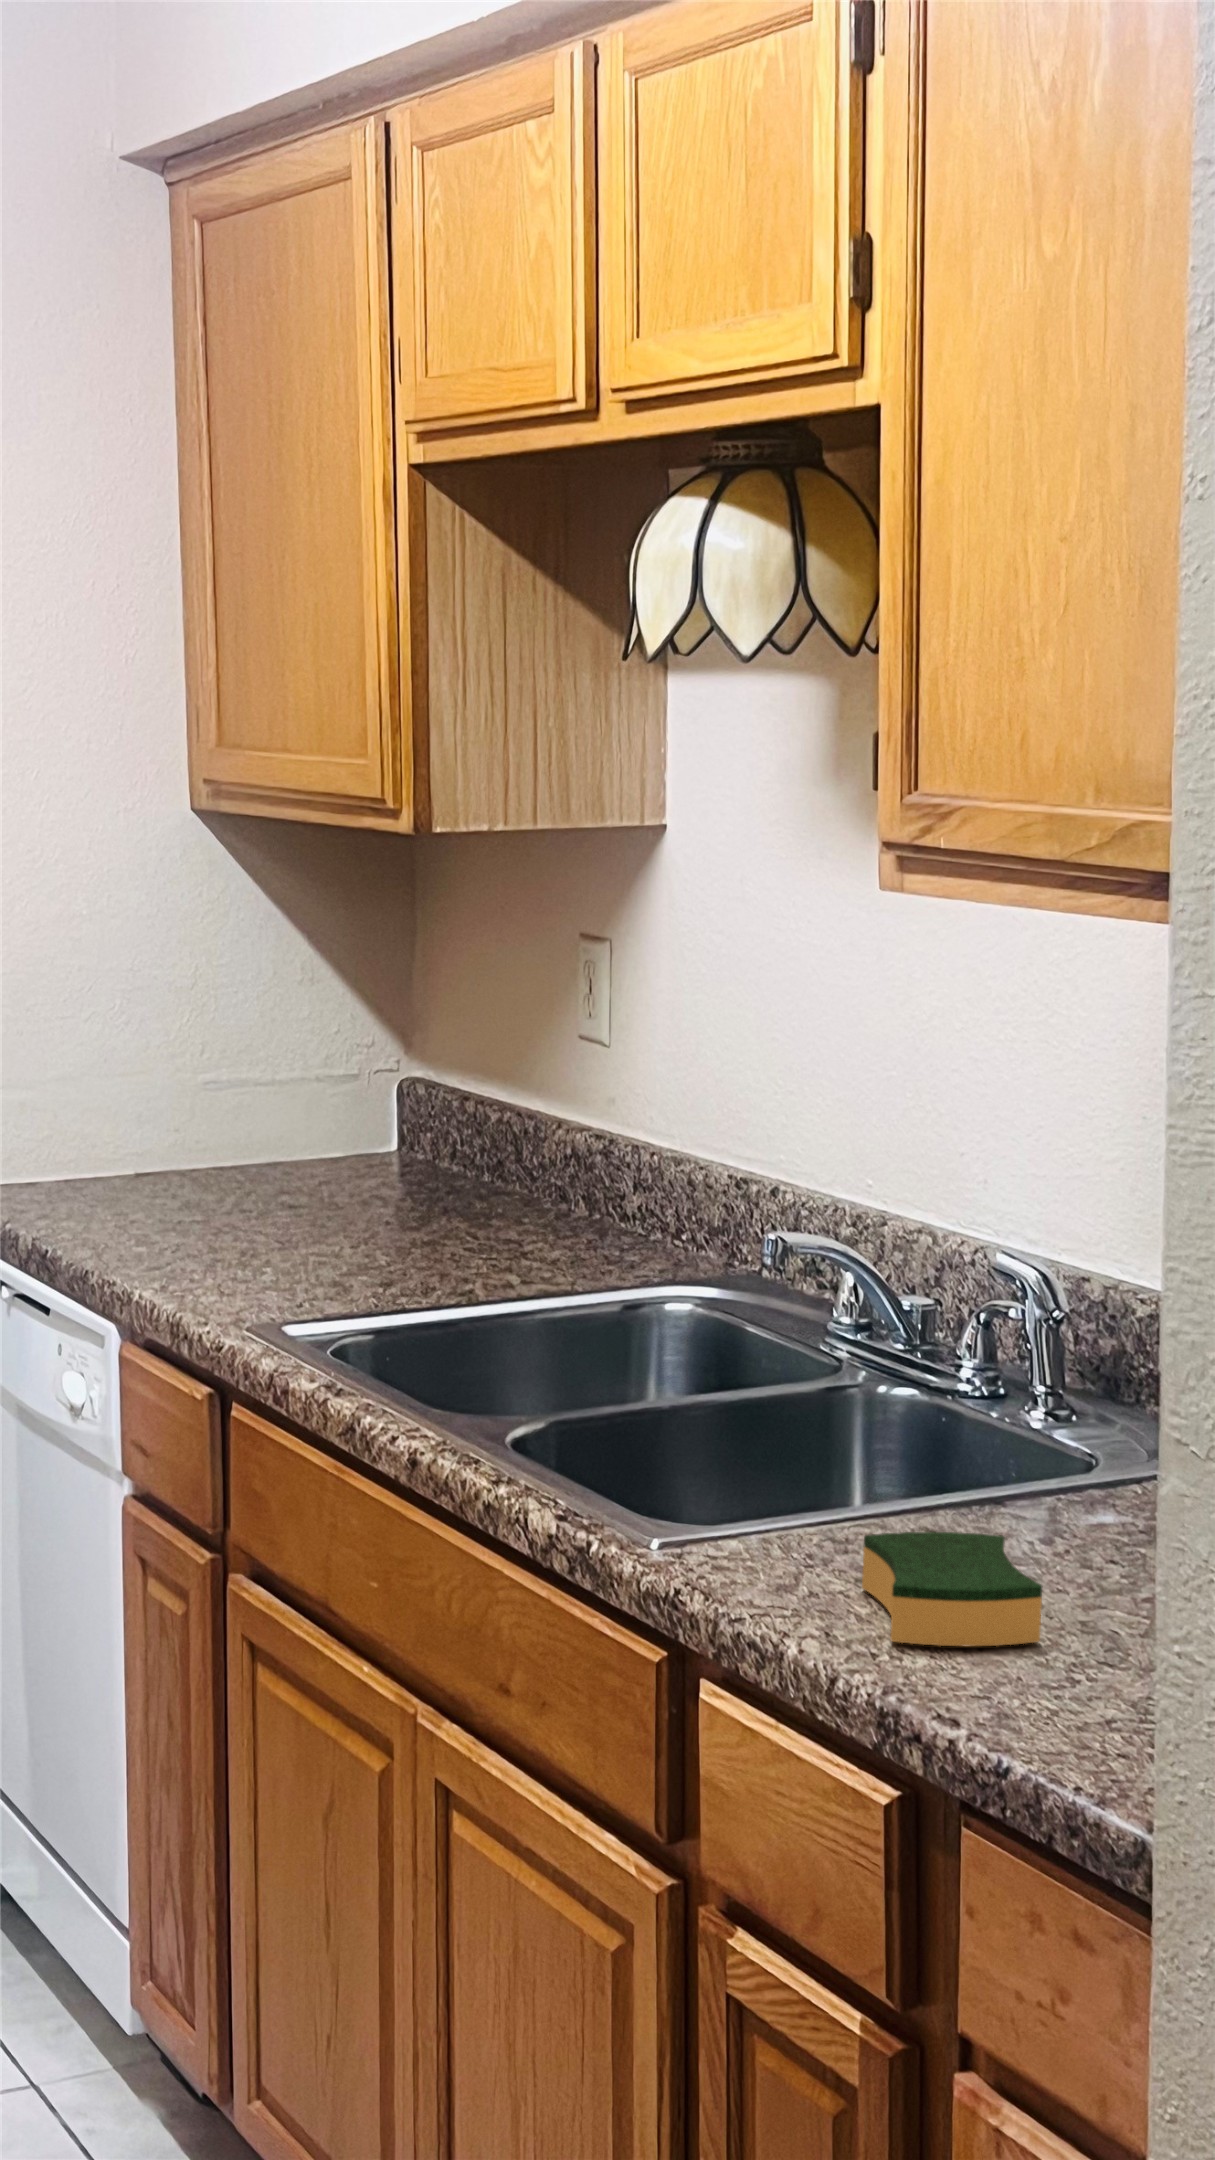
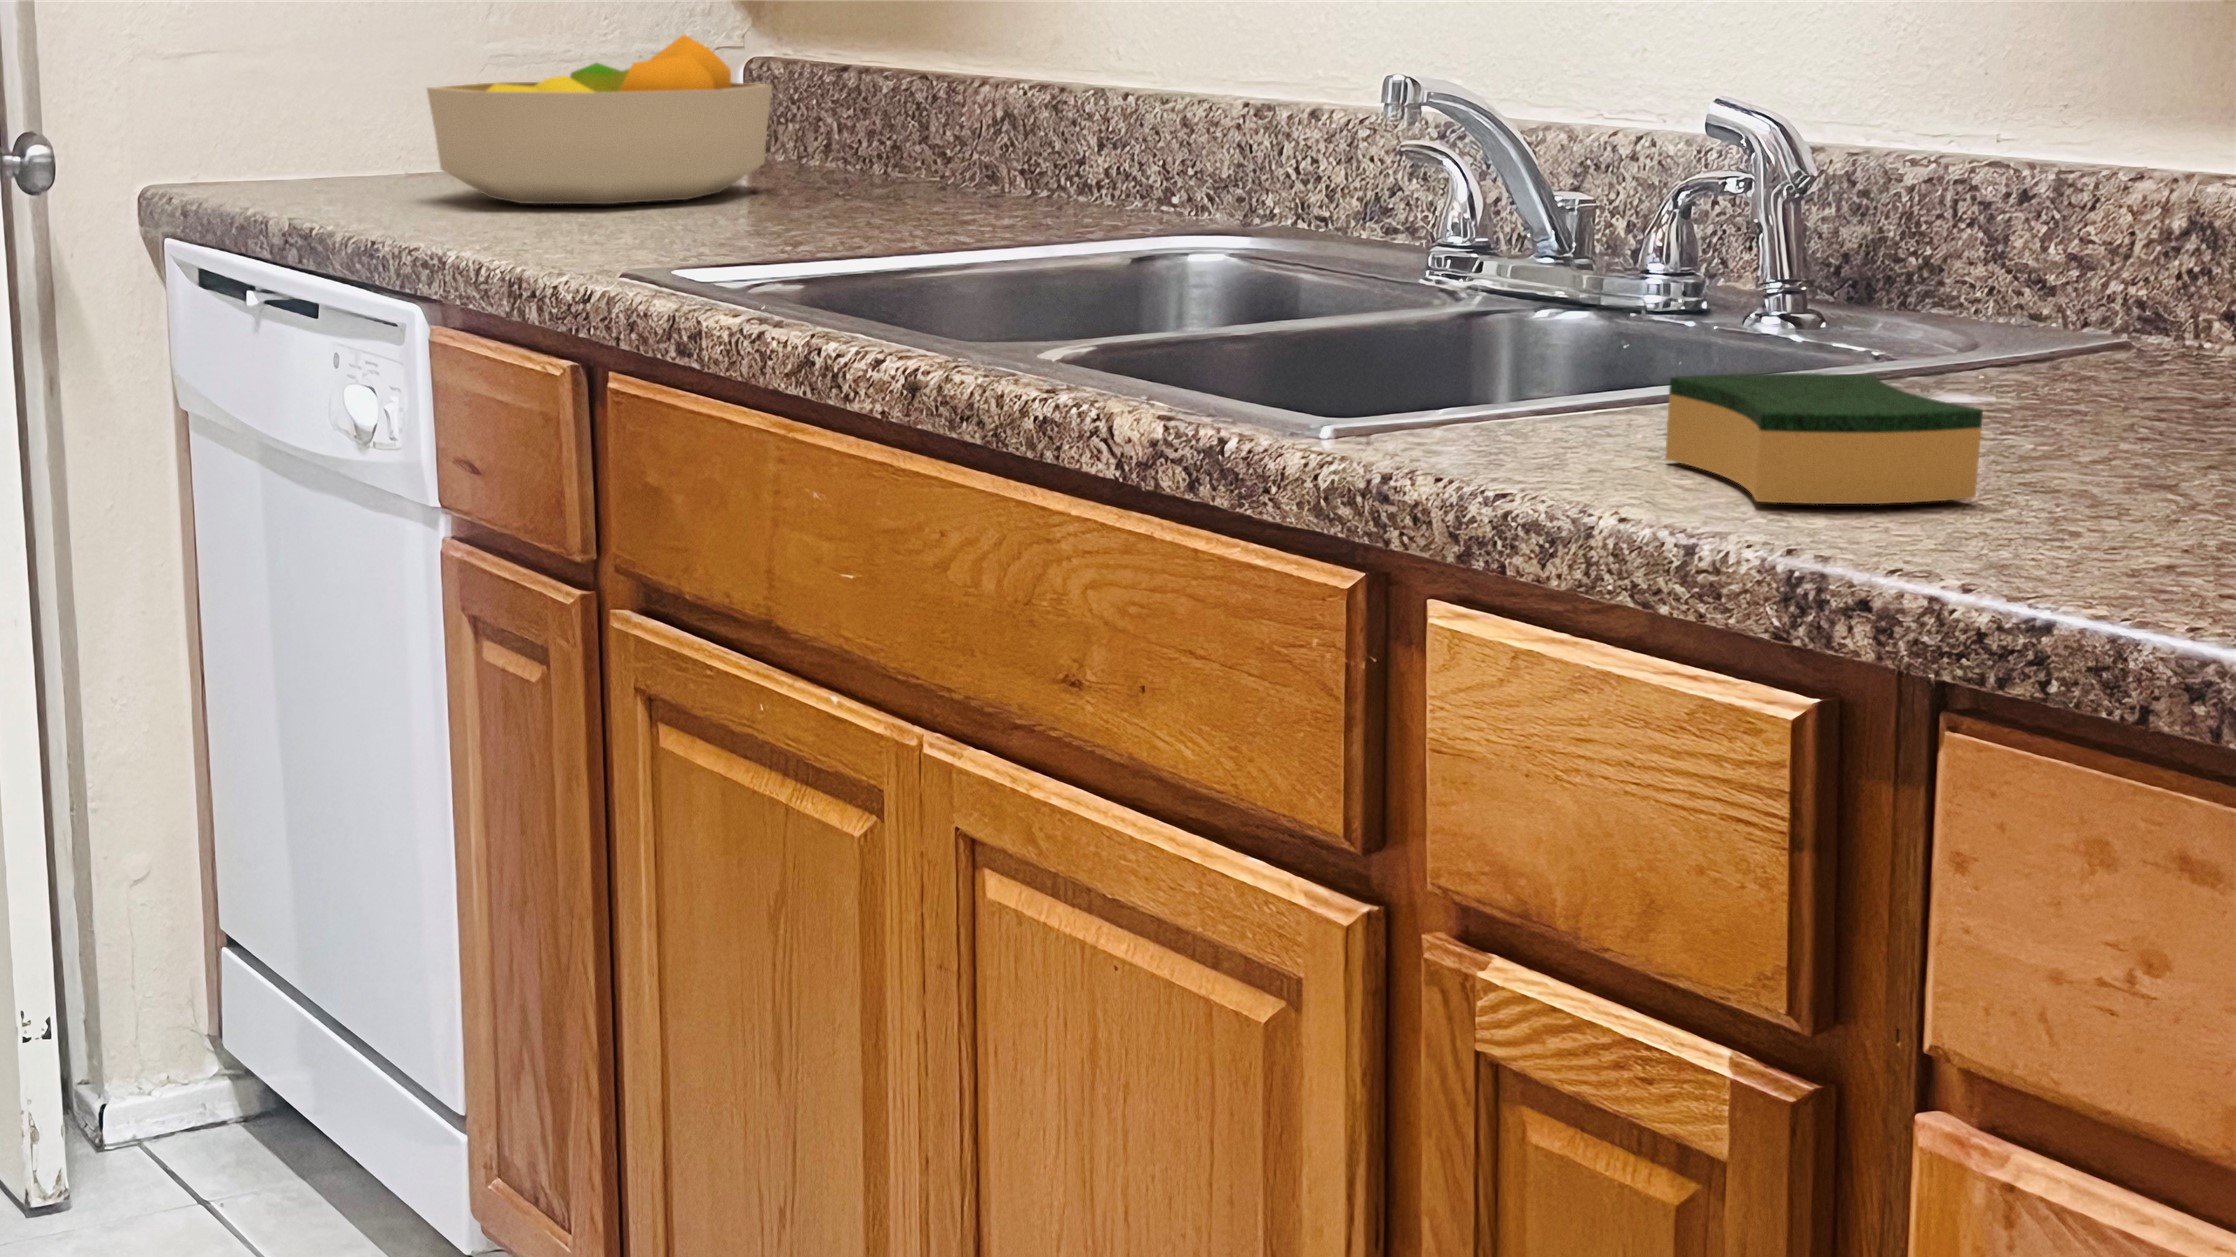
fruit bowl: none [142,1090,399,1227] -> present [427,35,772,204]

